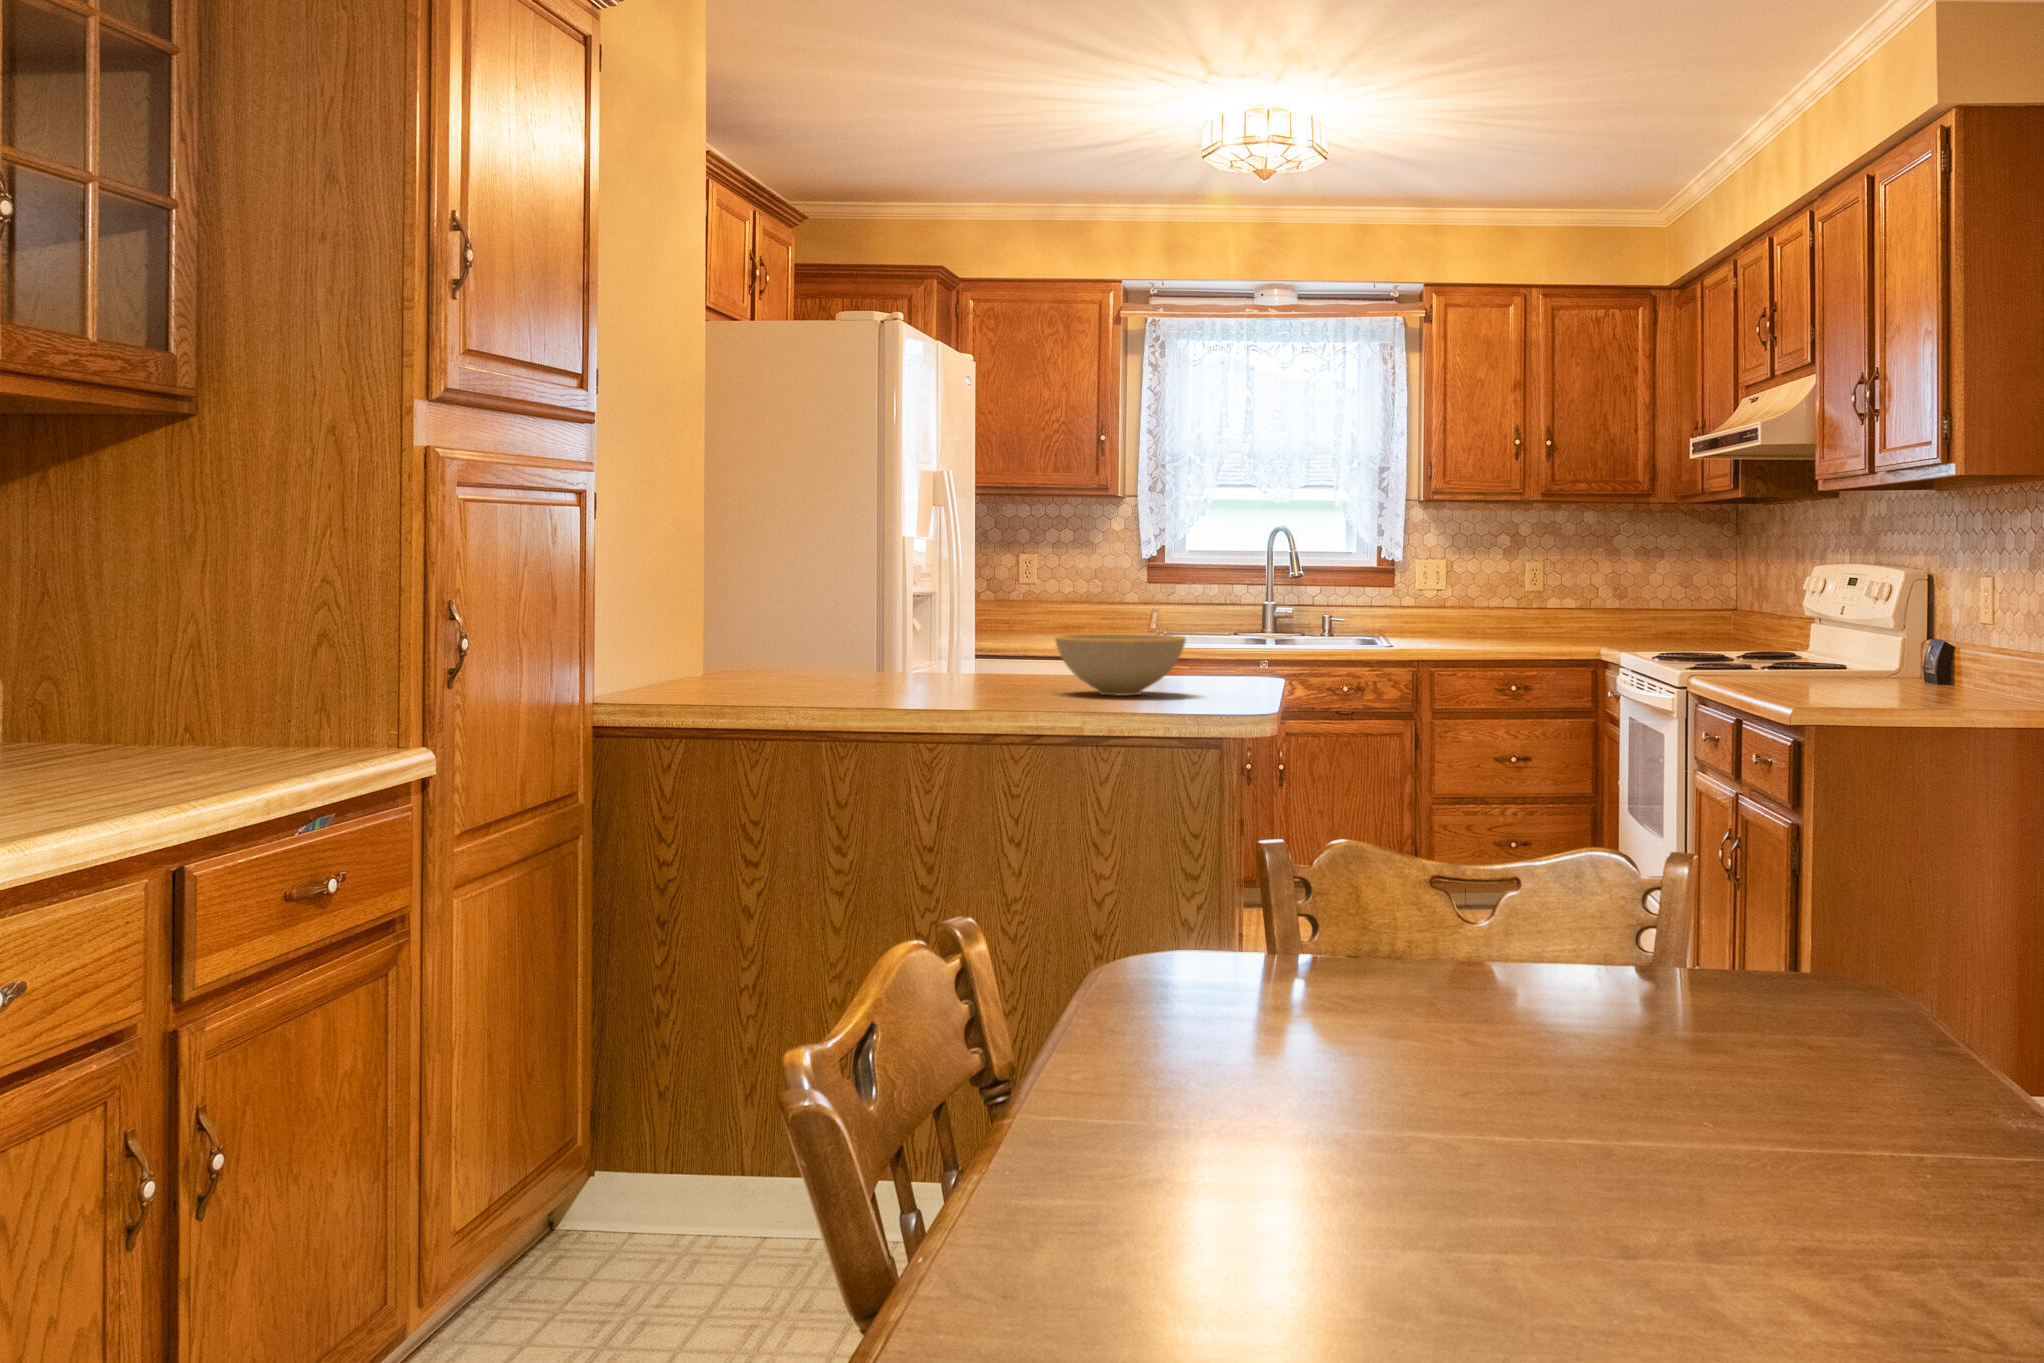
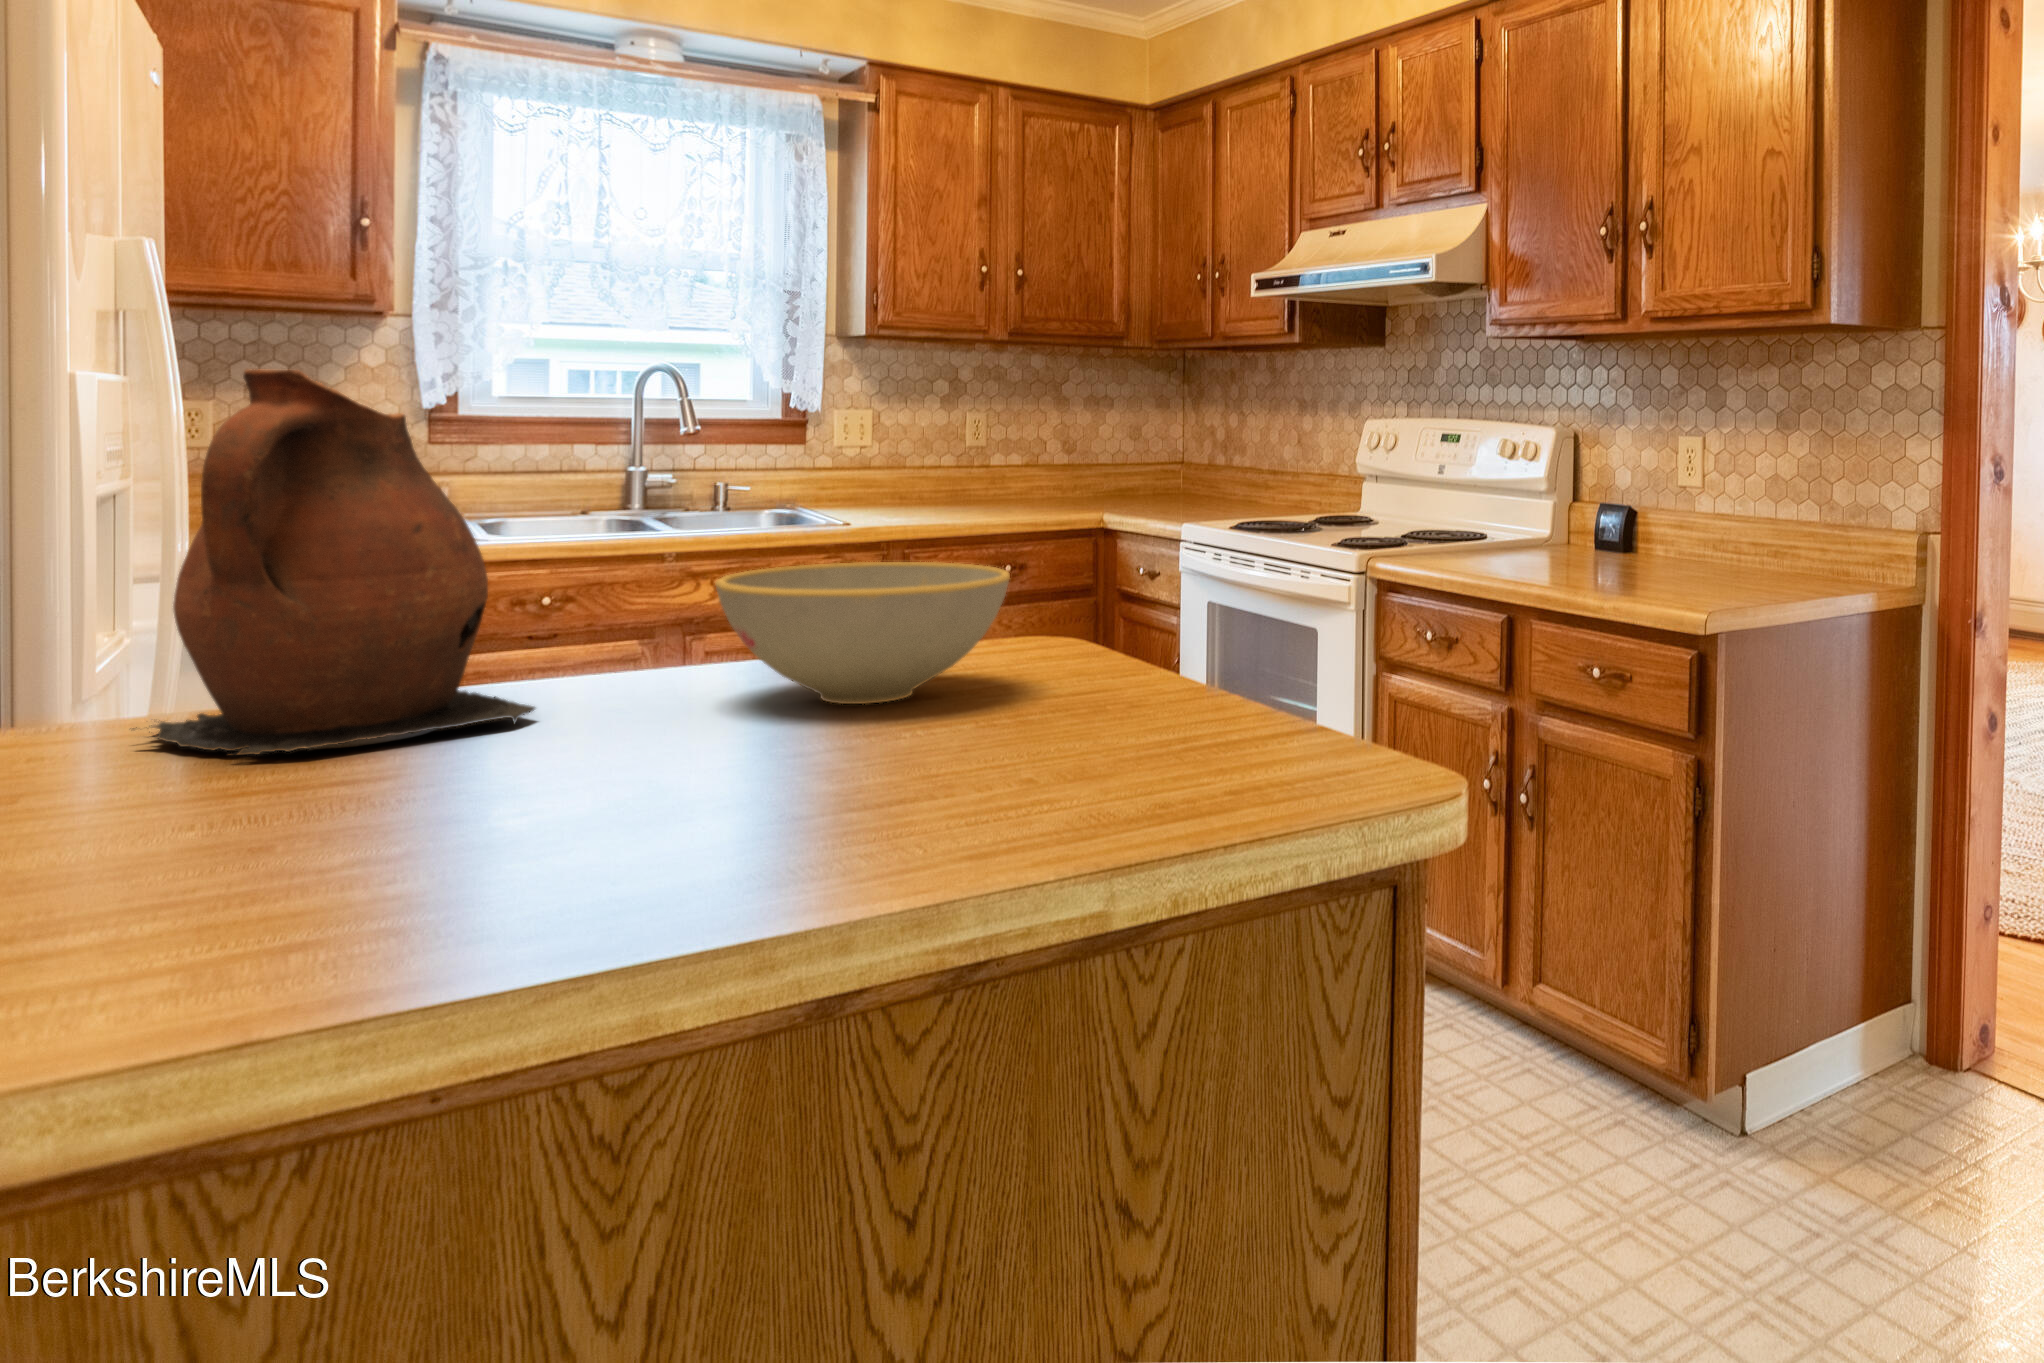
ceramic pitcher: none [870,544,992,689] -> present [132,369,535,755]

